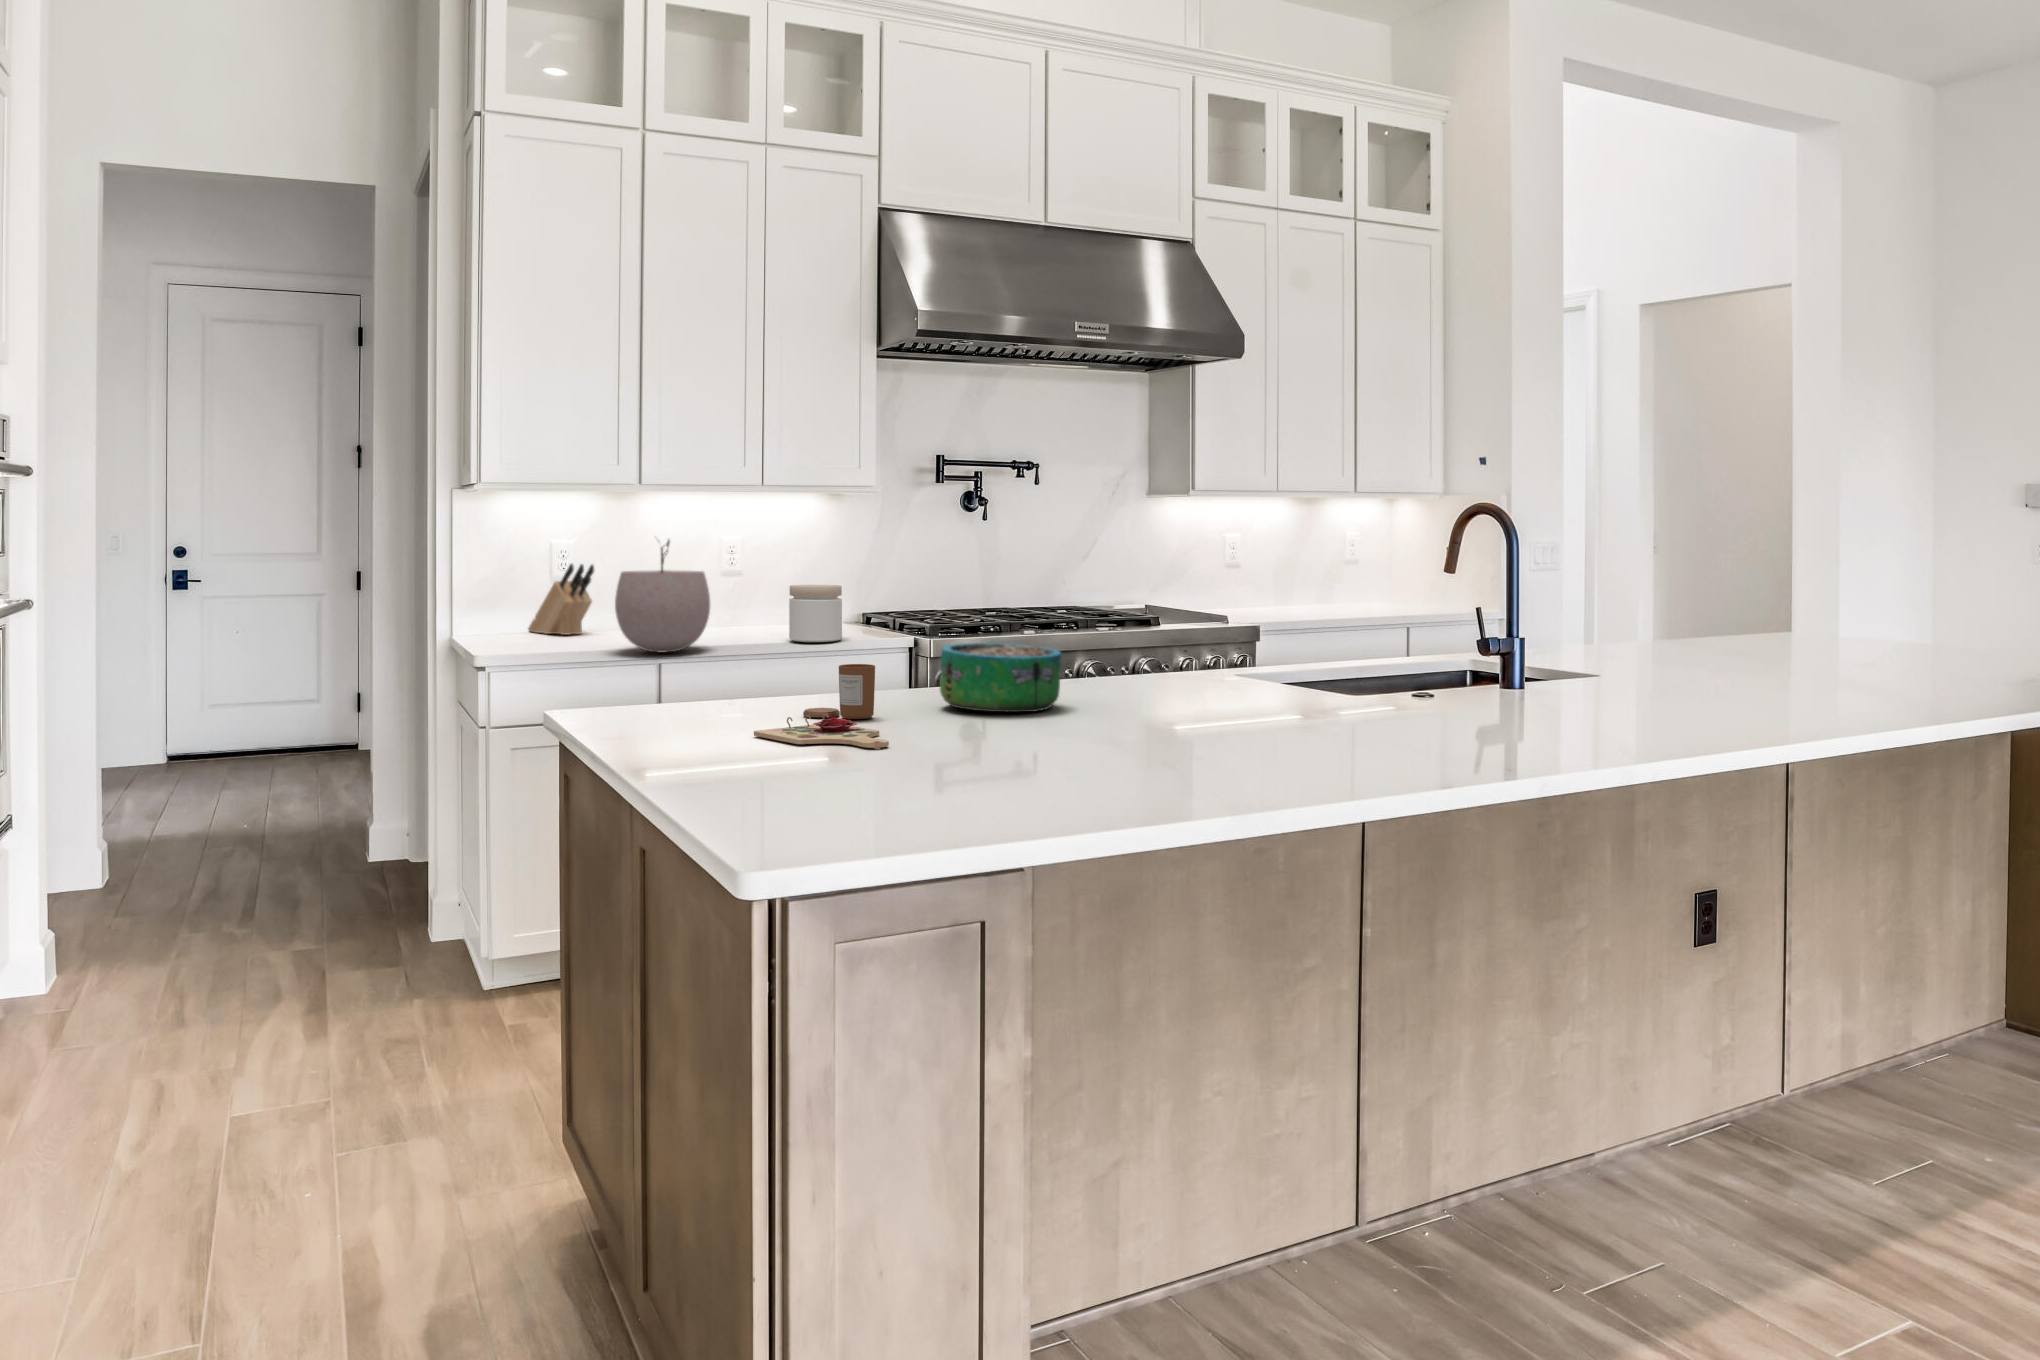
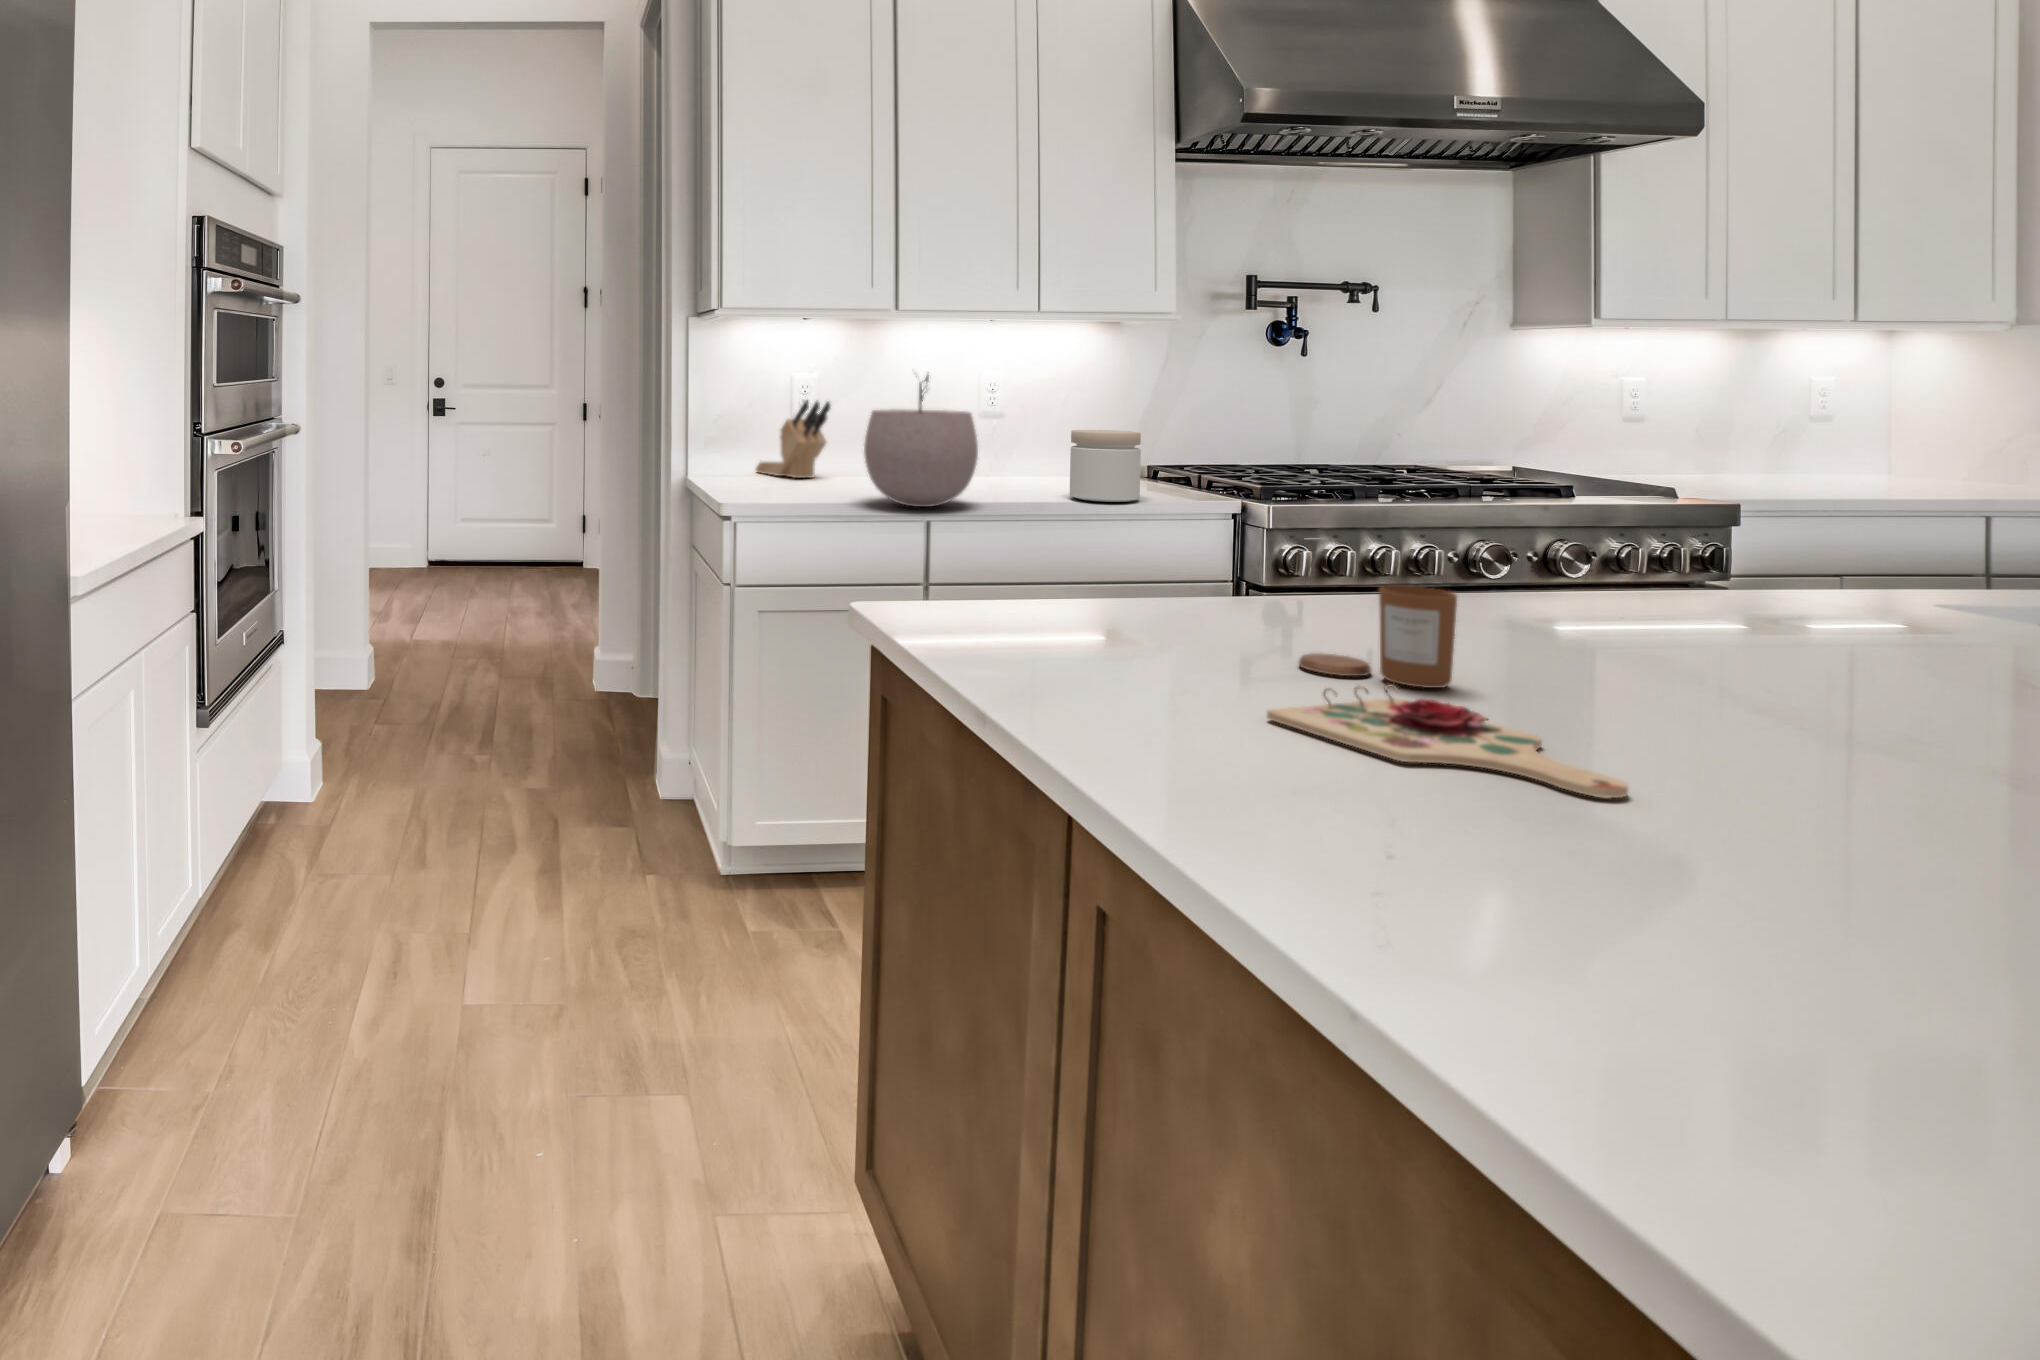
decorative bowl: present [940,643,1061,712] -> none [1548,553,1855,702]

